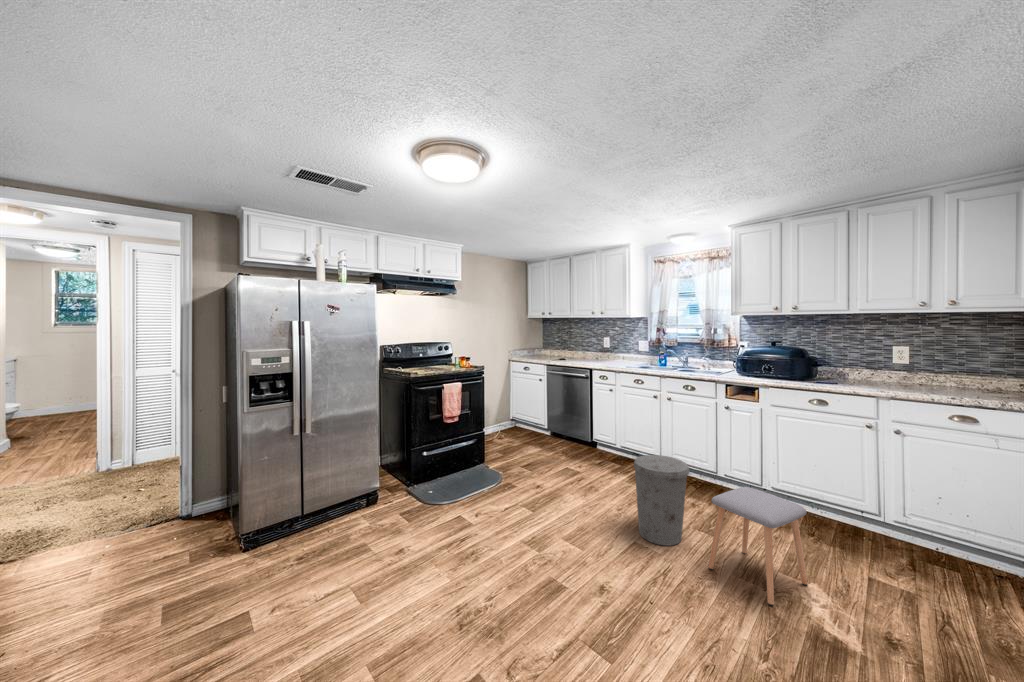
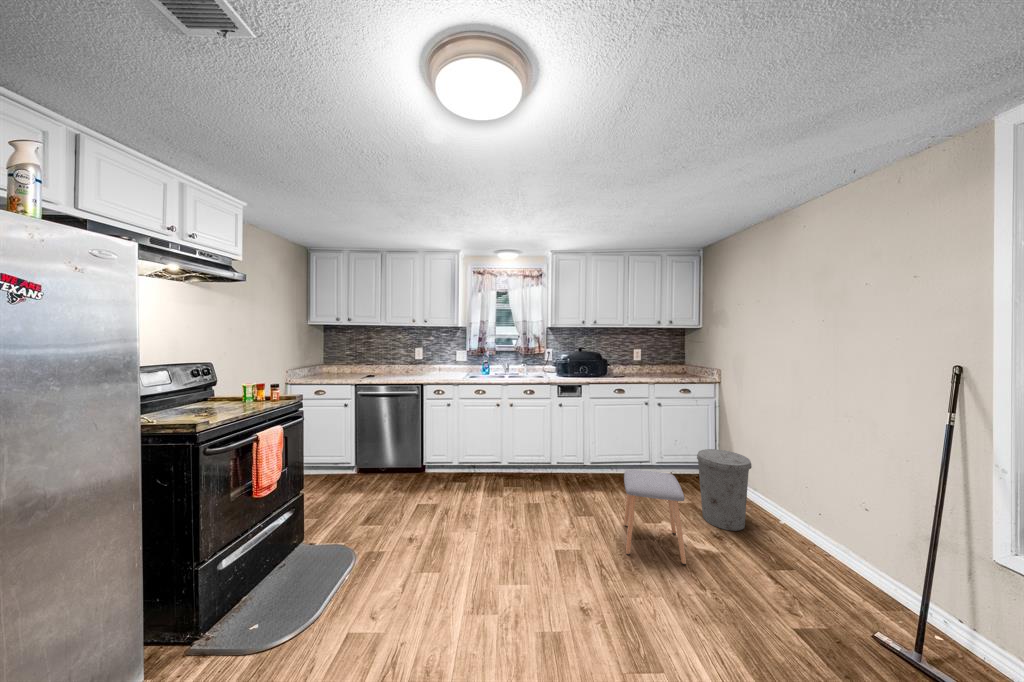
trash can: present [634,455,689,546] -> present [697,449,752,531]

